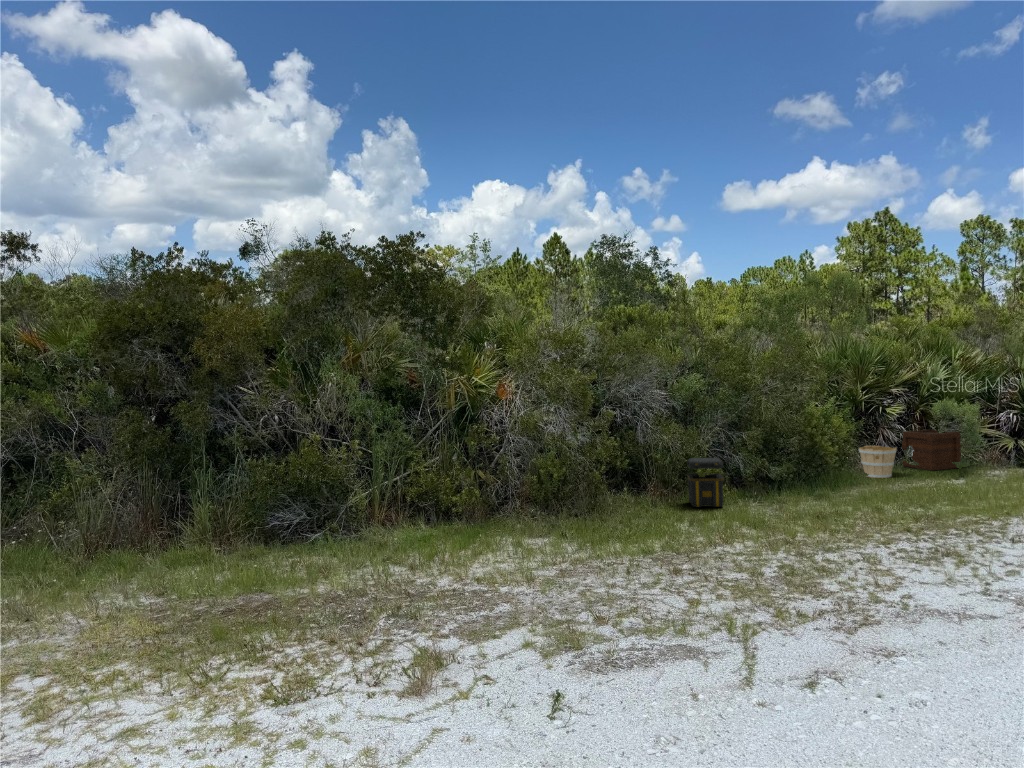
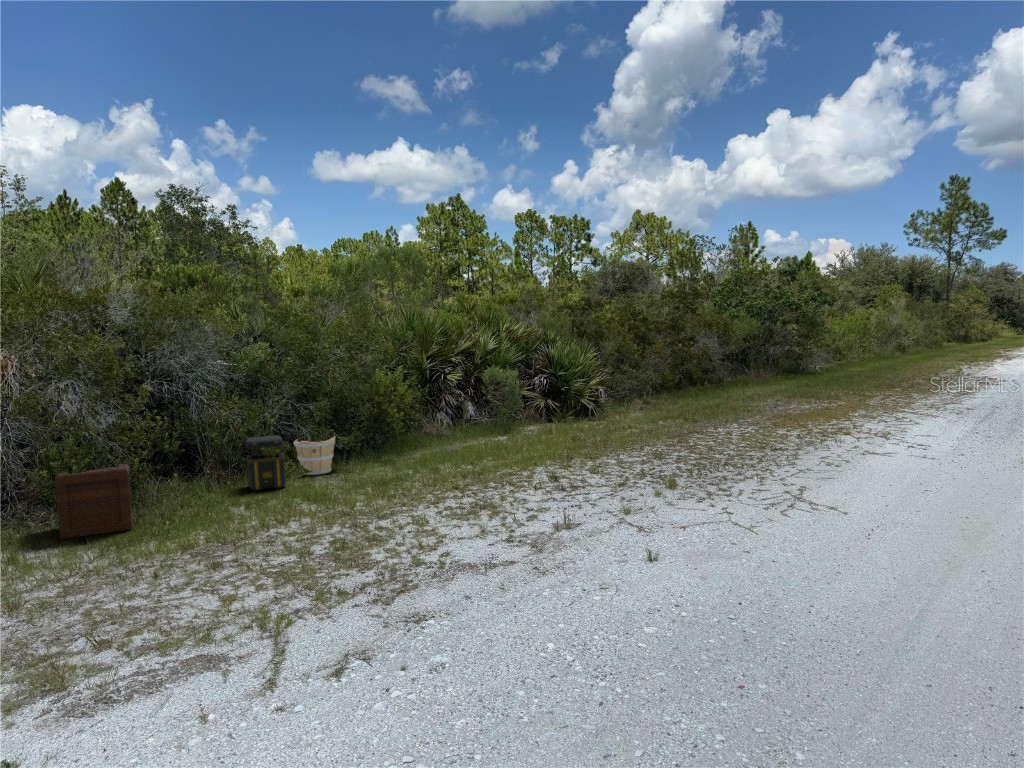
wooden crate: present [902,430,961,471] -> present [55,464,133,539]
wooden bucket: present [859,446,896,478] -> present [294,437,335,475]

